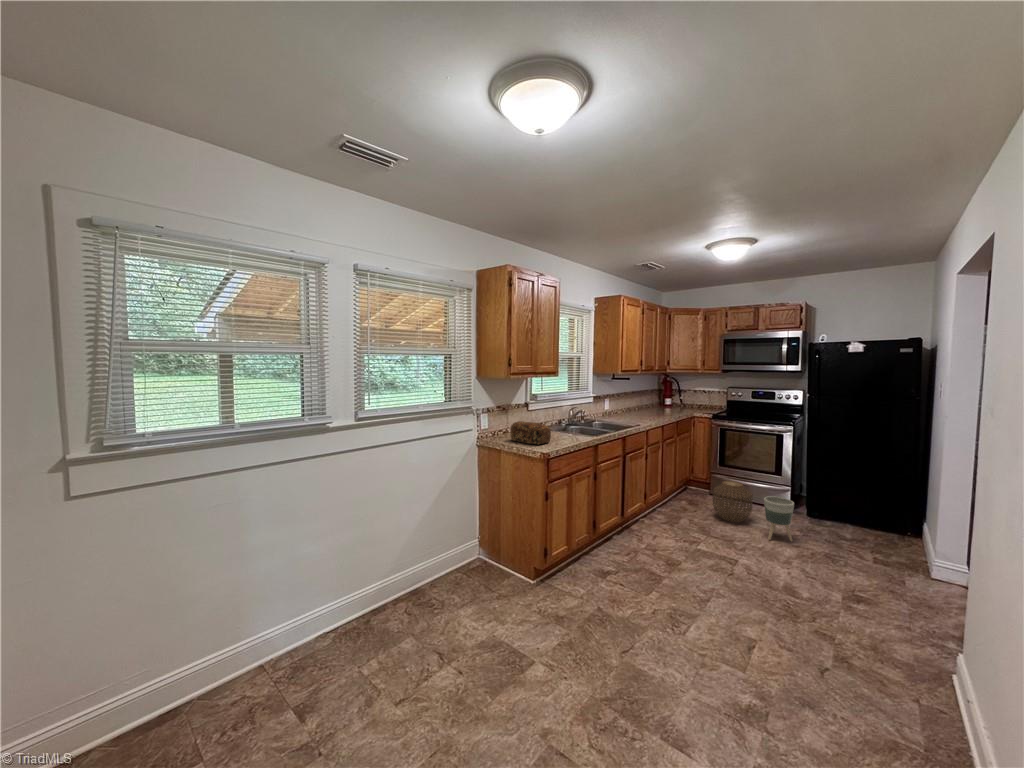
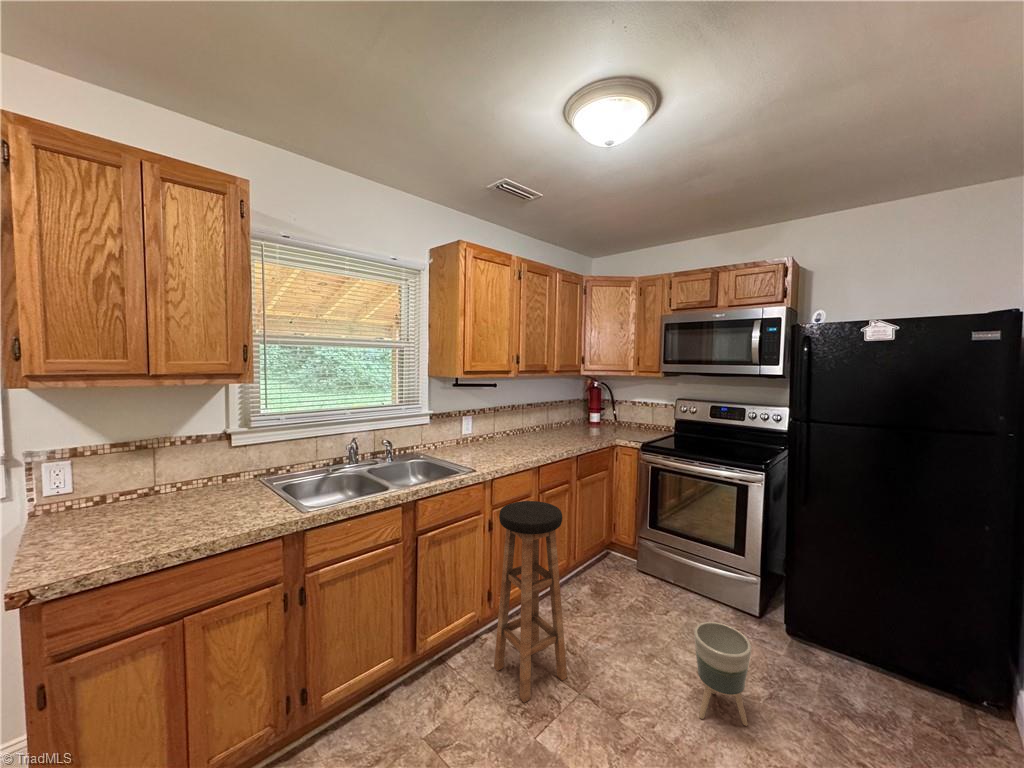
bread loaf: present [510,421,551,444] -> none [99,489,174,556]
bar stool: none [653,439,694,537] -> present [494,501,567,703]
woven basket: present [713,481,752,522] -> none [618,571,685,654]

